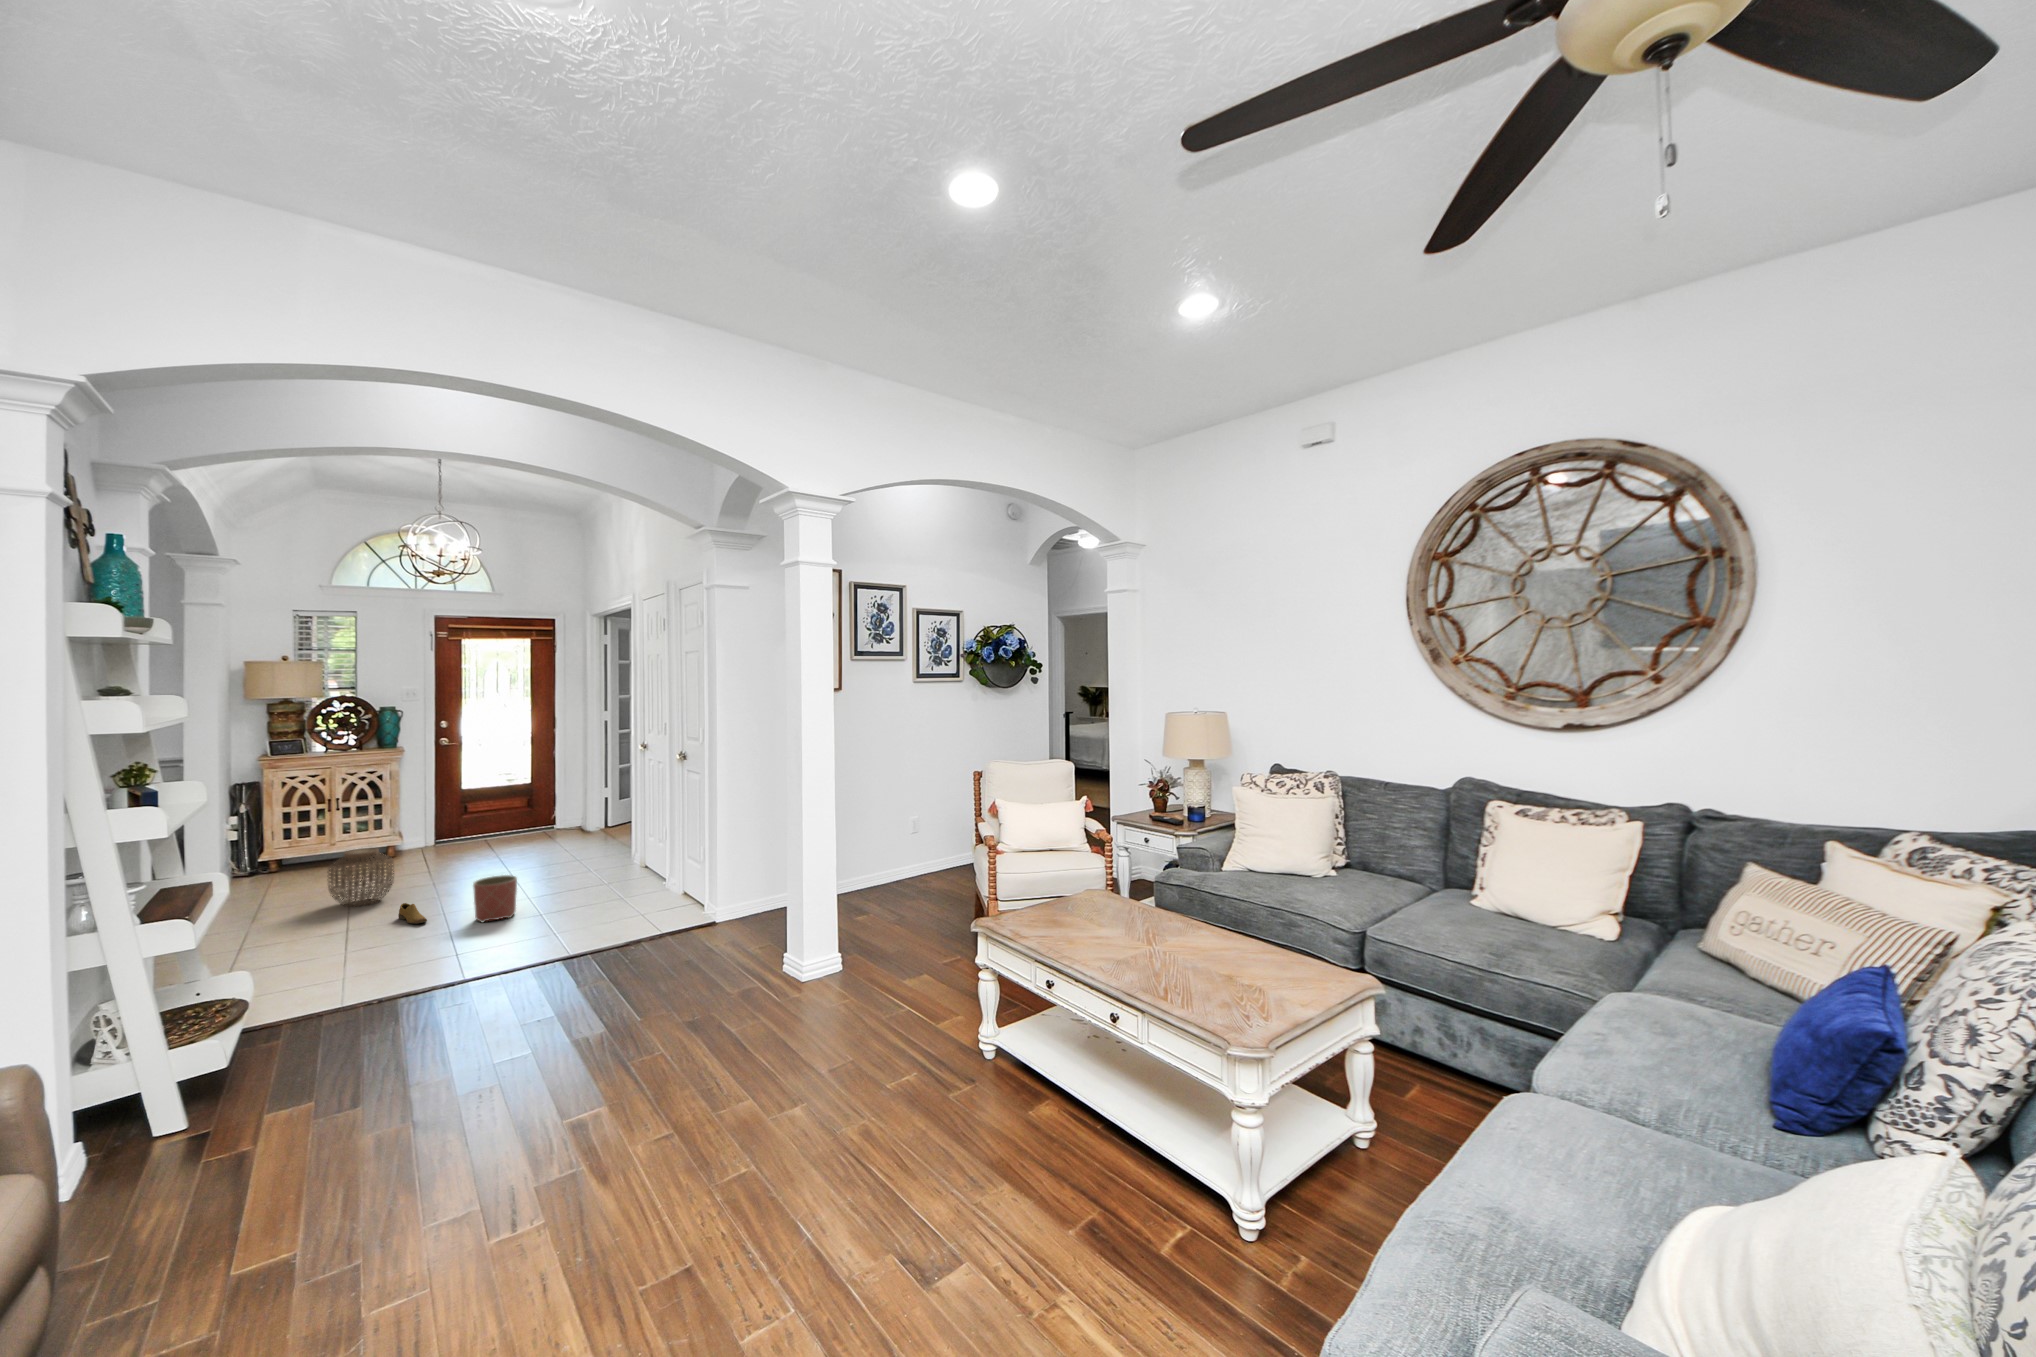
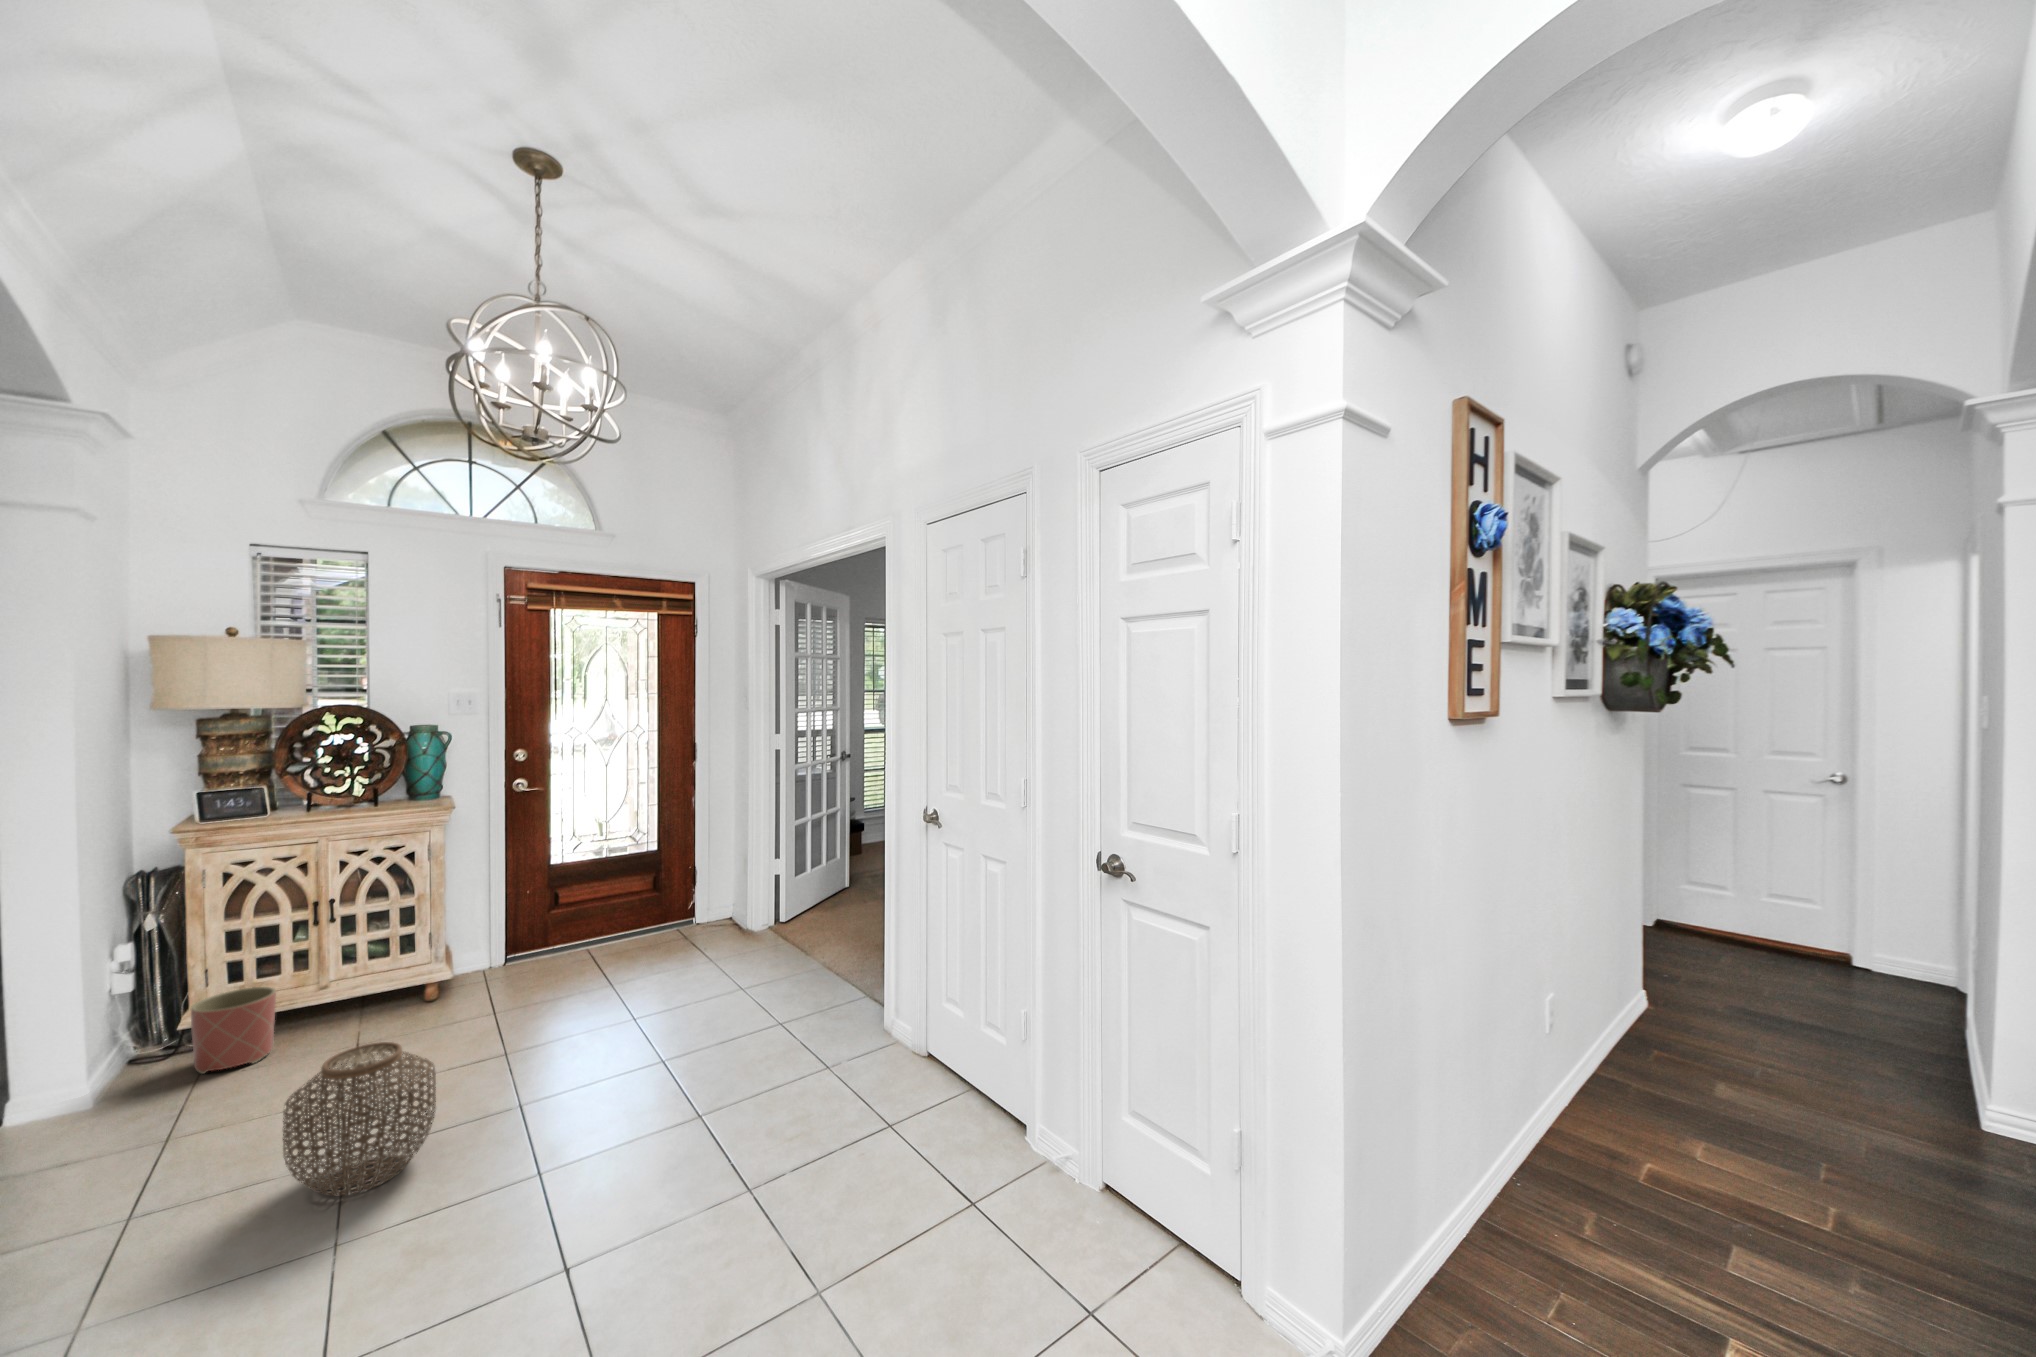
planter: present [473,875,517,922] -> present [190,987,276,1074]
shoe: present [398,903,427,924] -> none [446,1215,520,1296]

